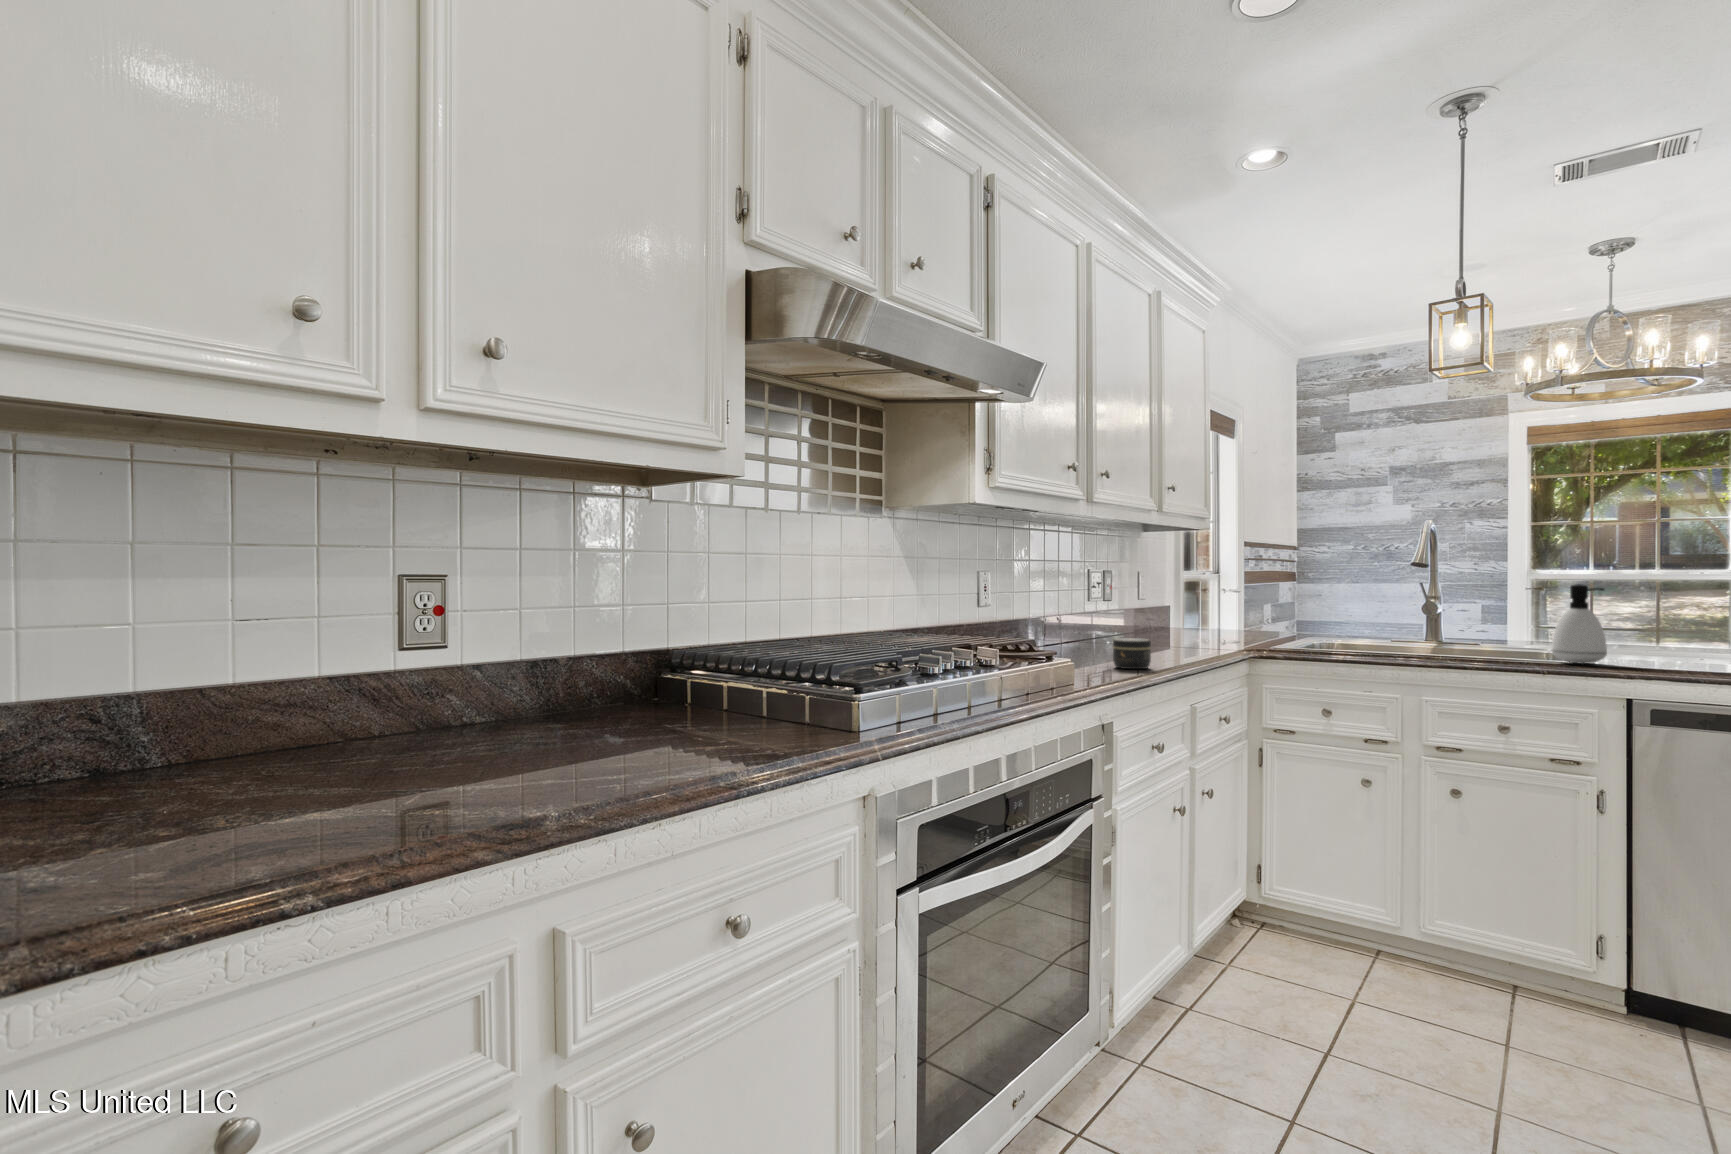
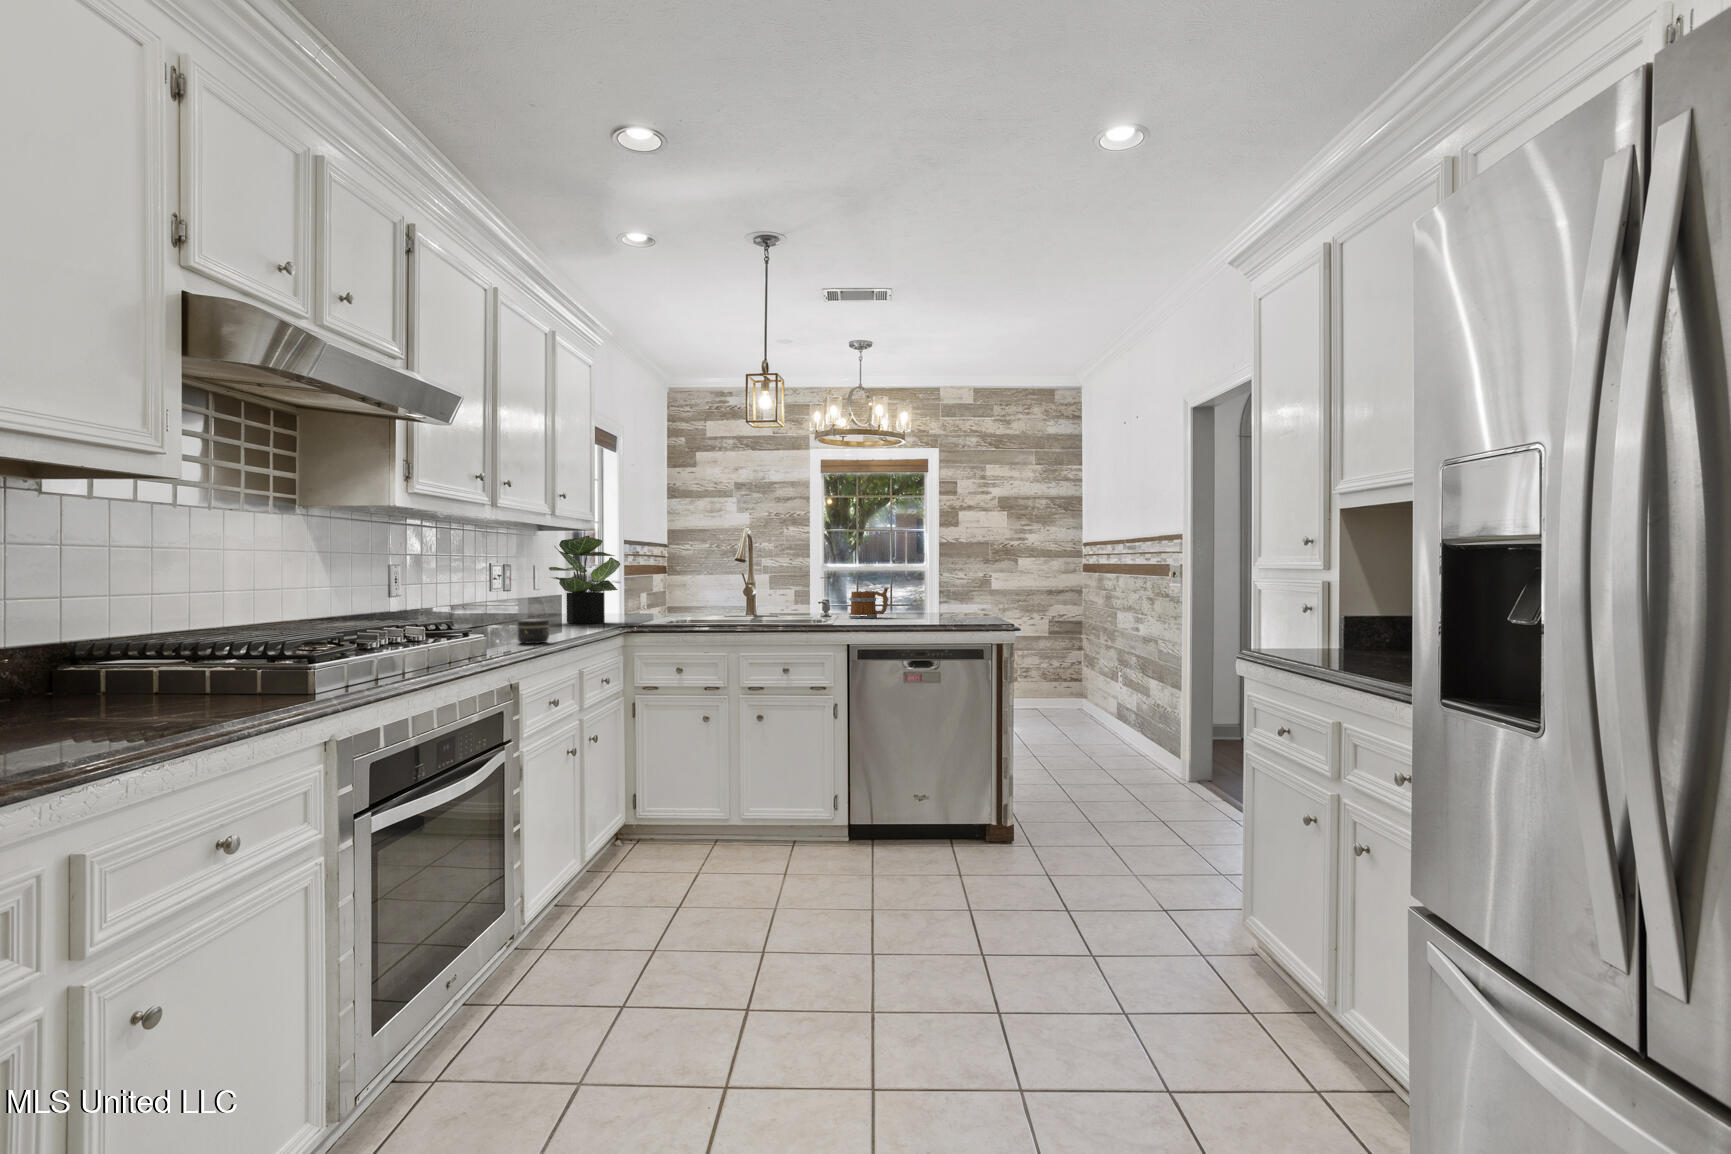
potted plant: none [1152,536,1241,641] -> present [549,536,620,624]
soap dispenser: present [1552,584,1607,664] -> none [812,574,840,625]
mug: none [1608,606,1696,654] -> present [849,587,889,618]

